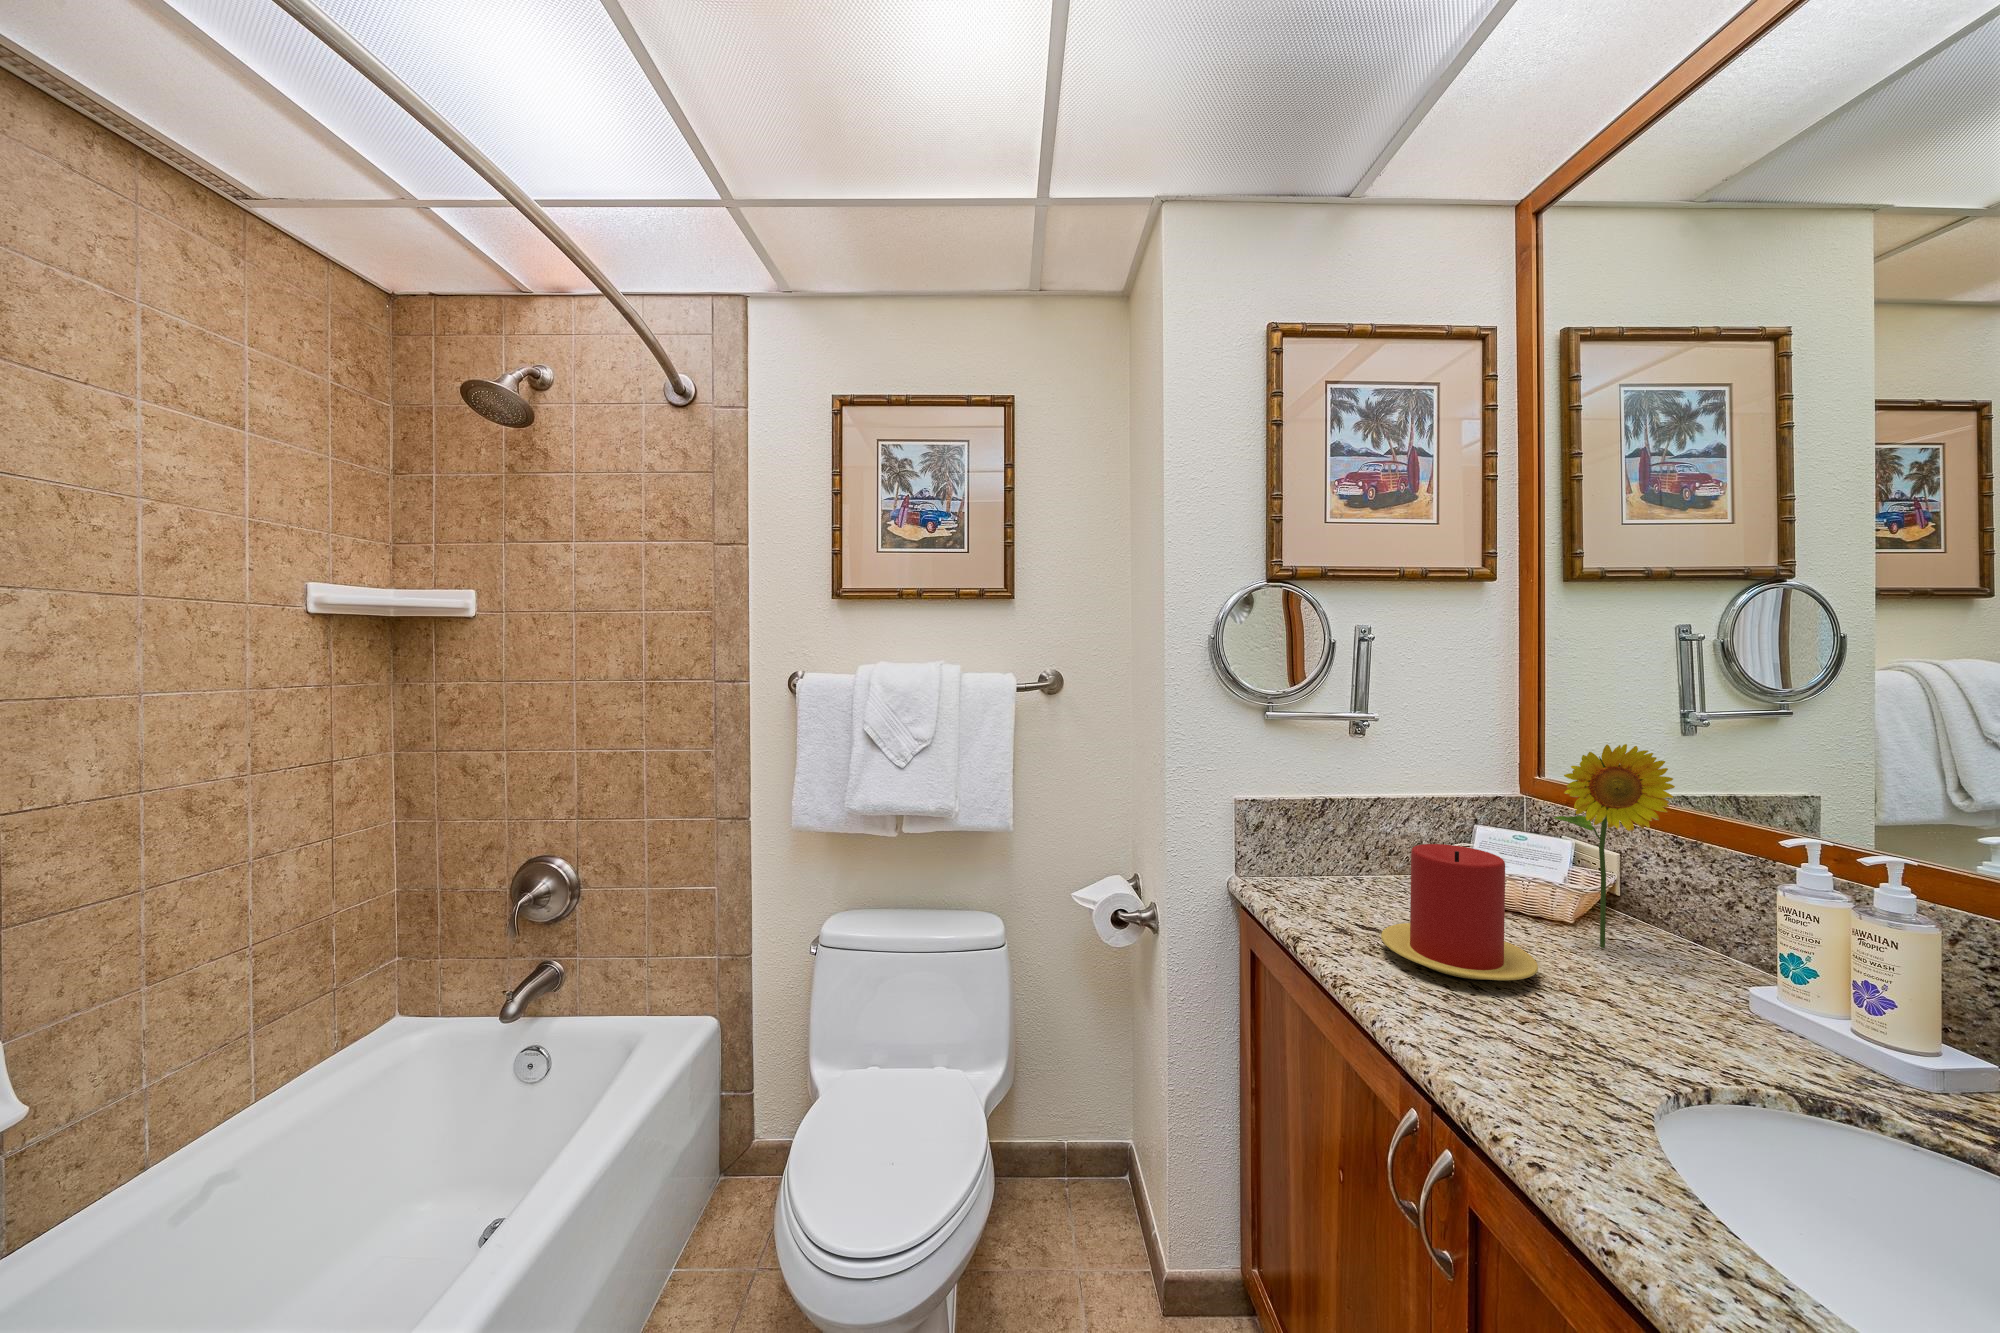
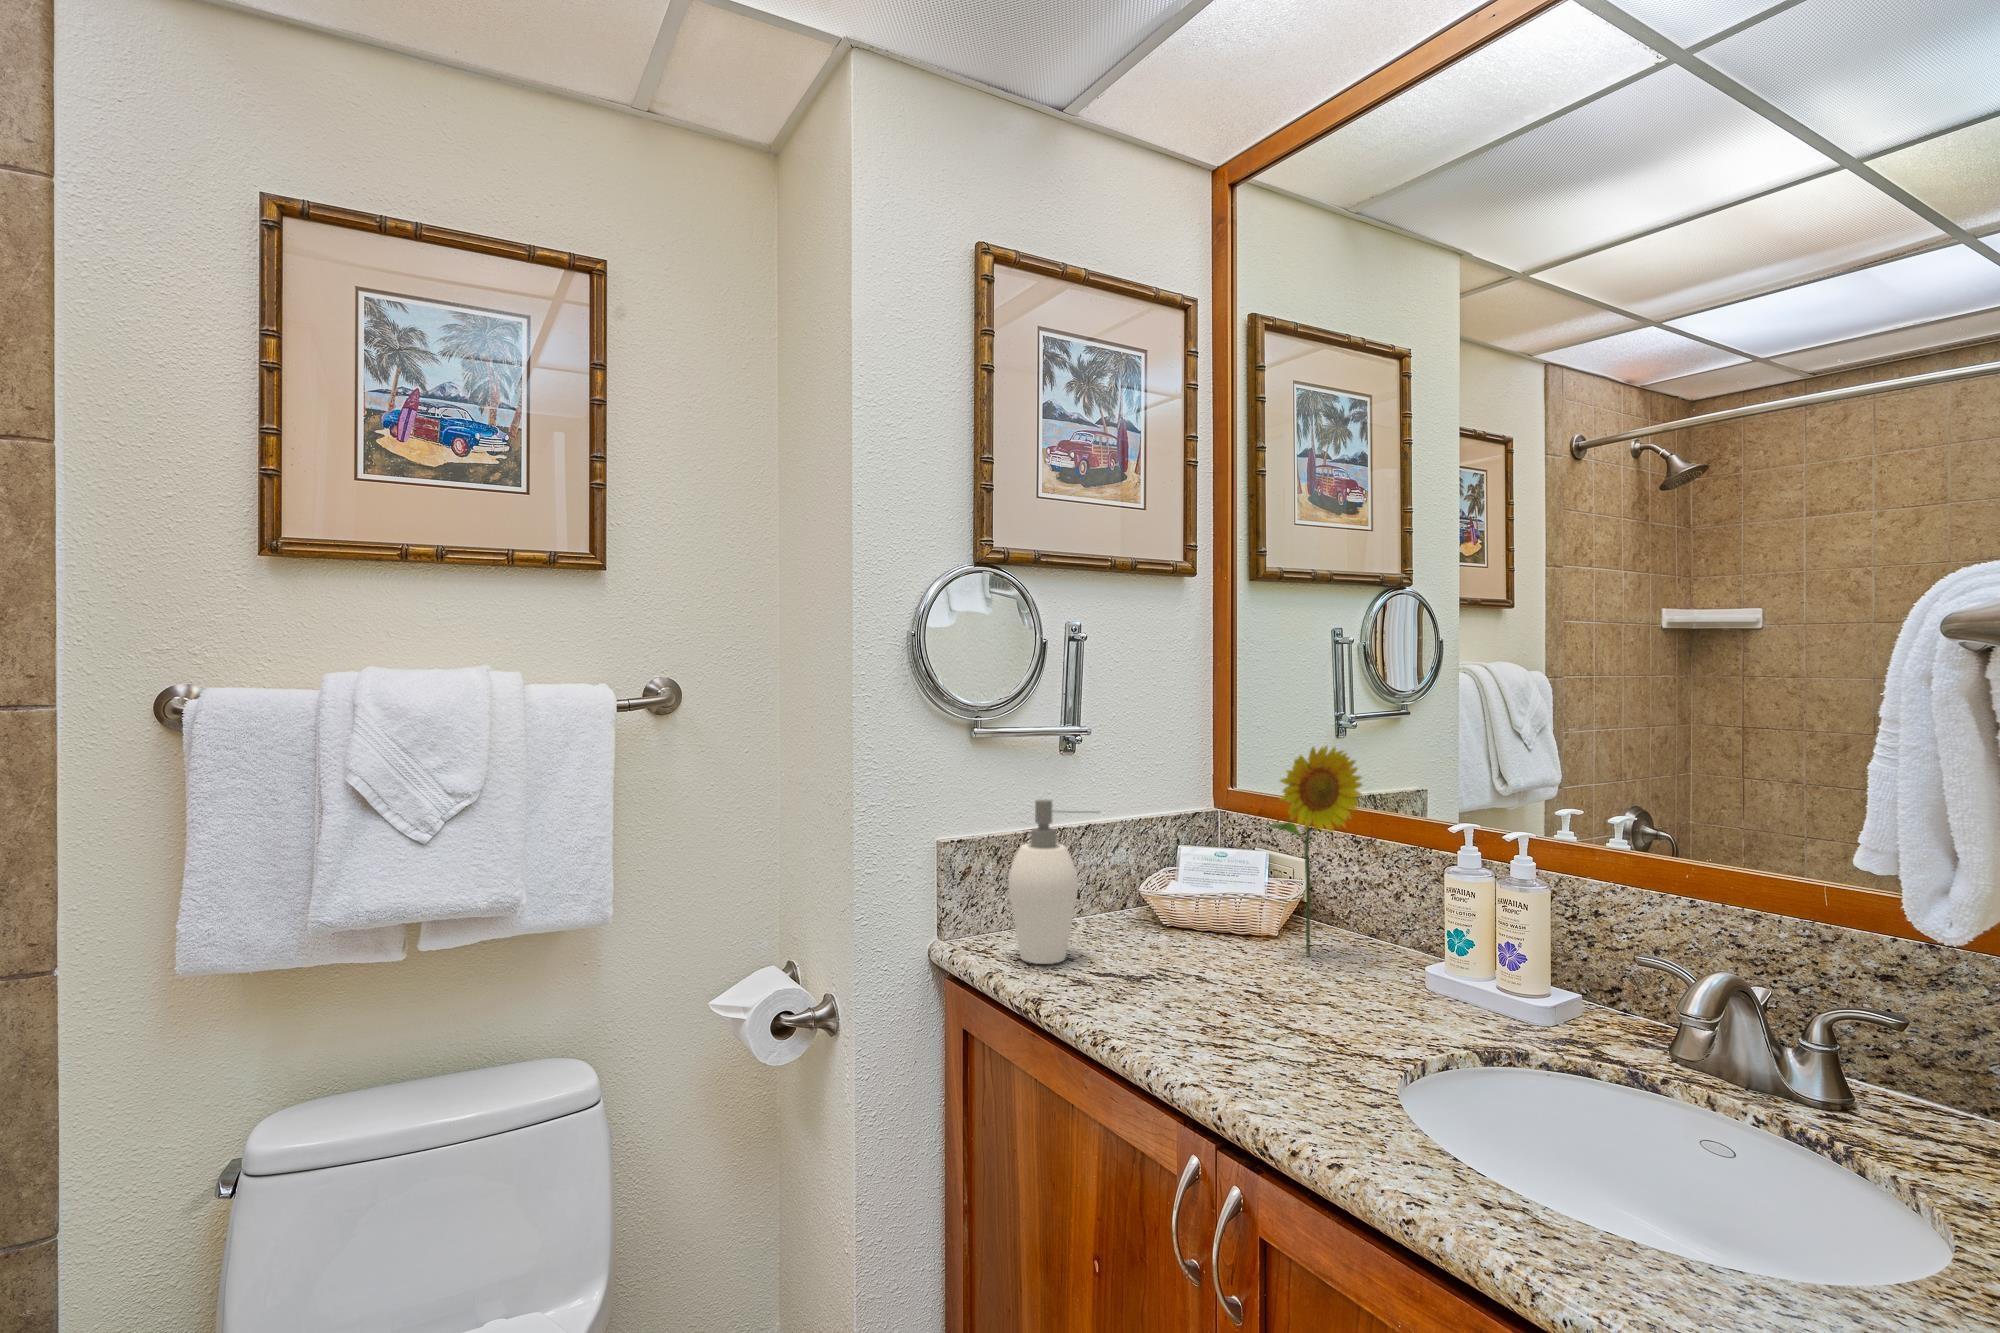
soap dispenser: none [1286,774,1371,910] -> present [1008,799,1098,964]
candle: present [1381,844,1538,980] -> none [1126,866,1273,1008]

